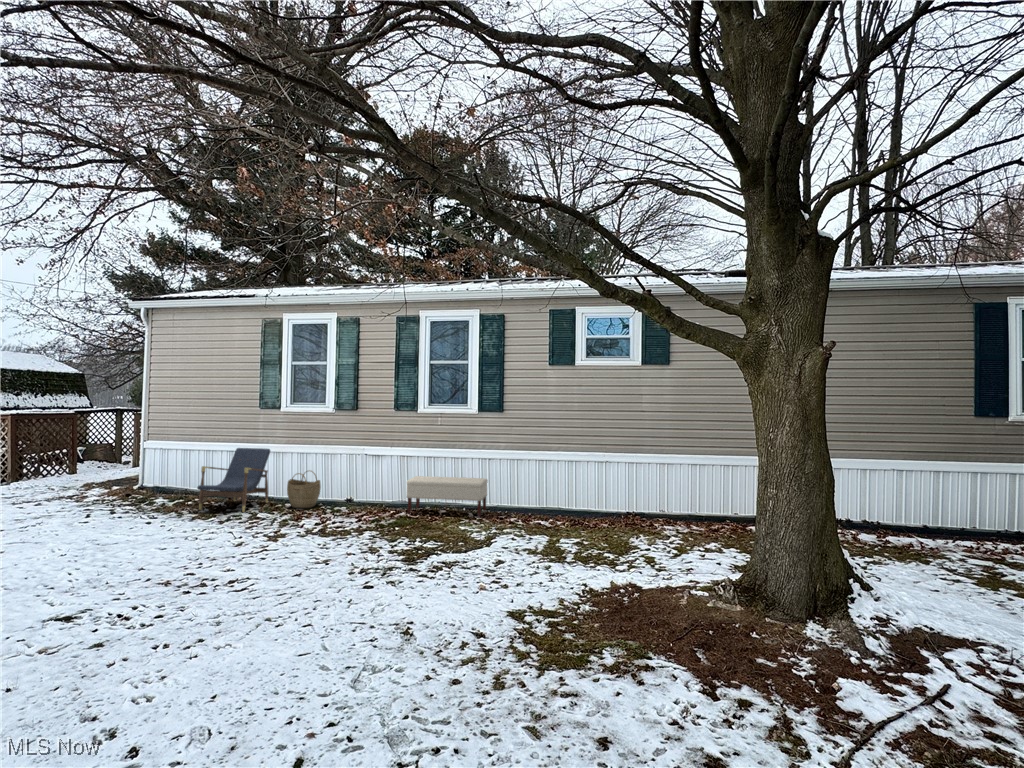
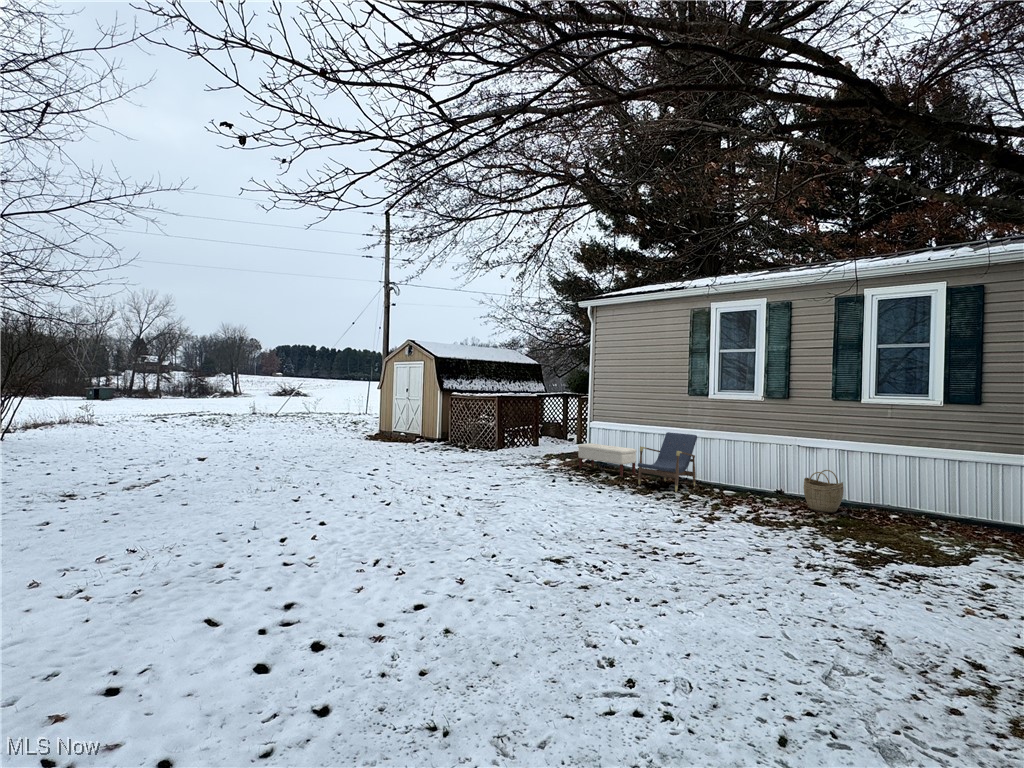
woven basket: present [287,471,321,508] -> present [803,470,844,513]
bench: present [407,476,488,517] -> present [578,443,636,477]

